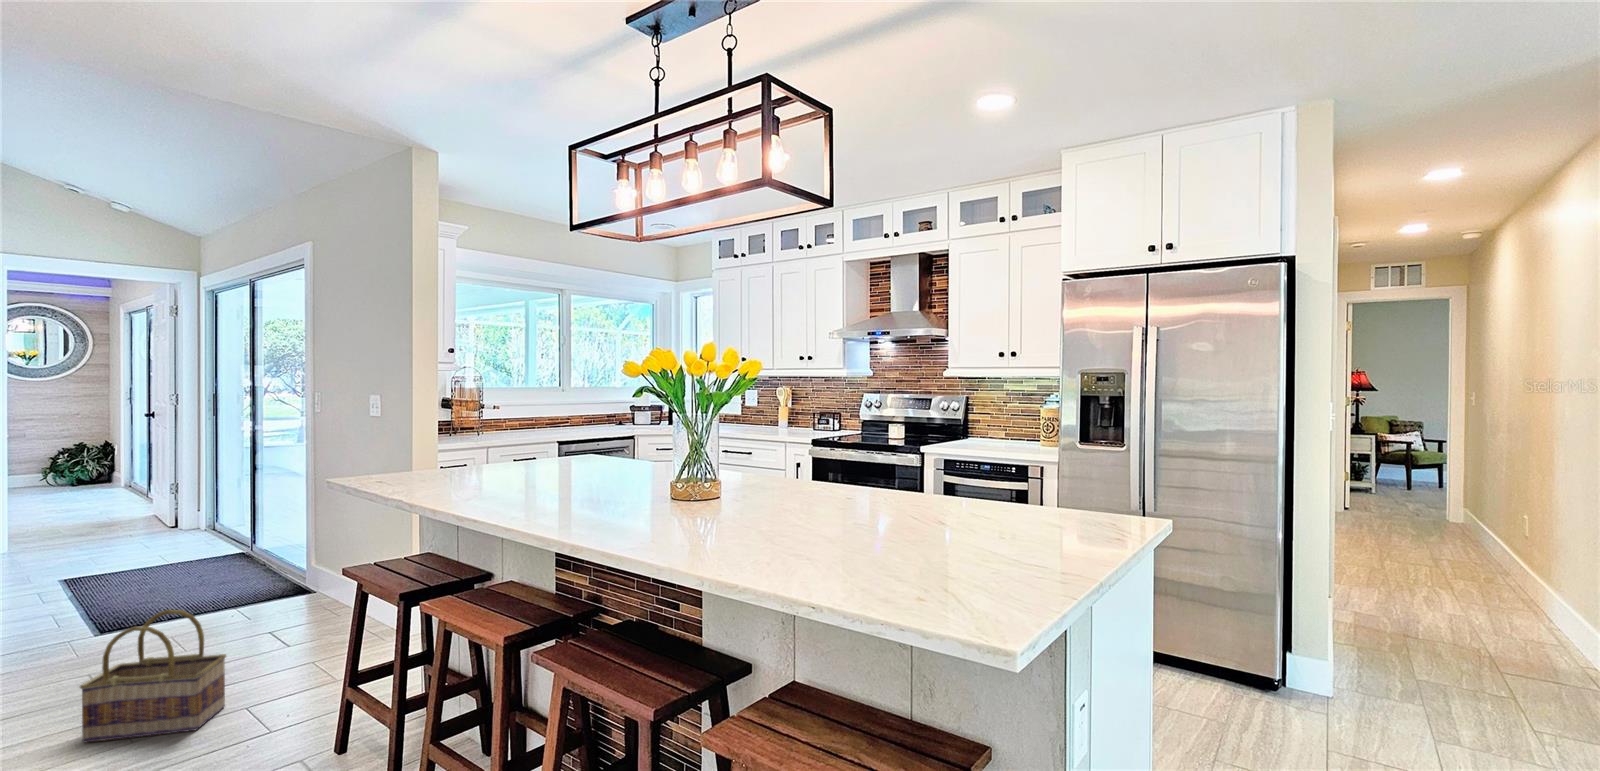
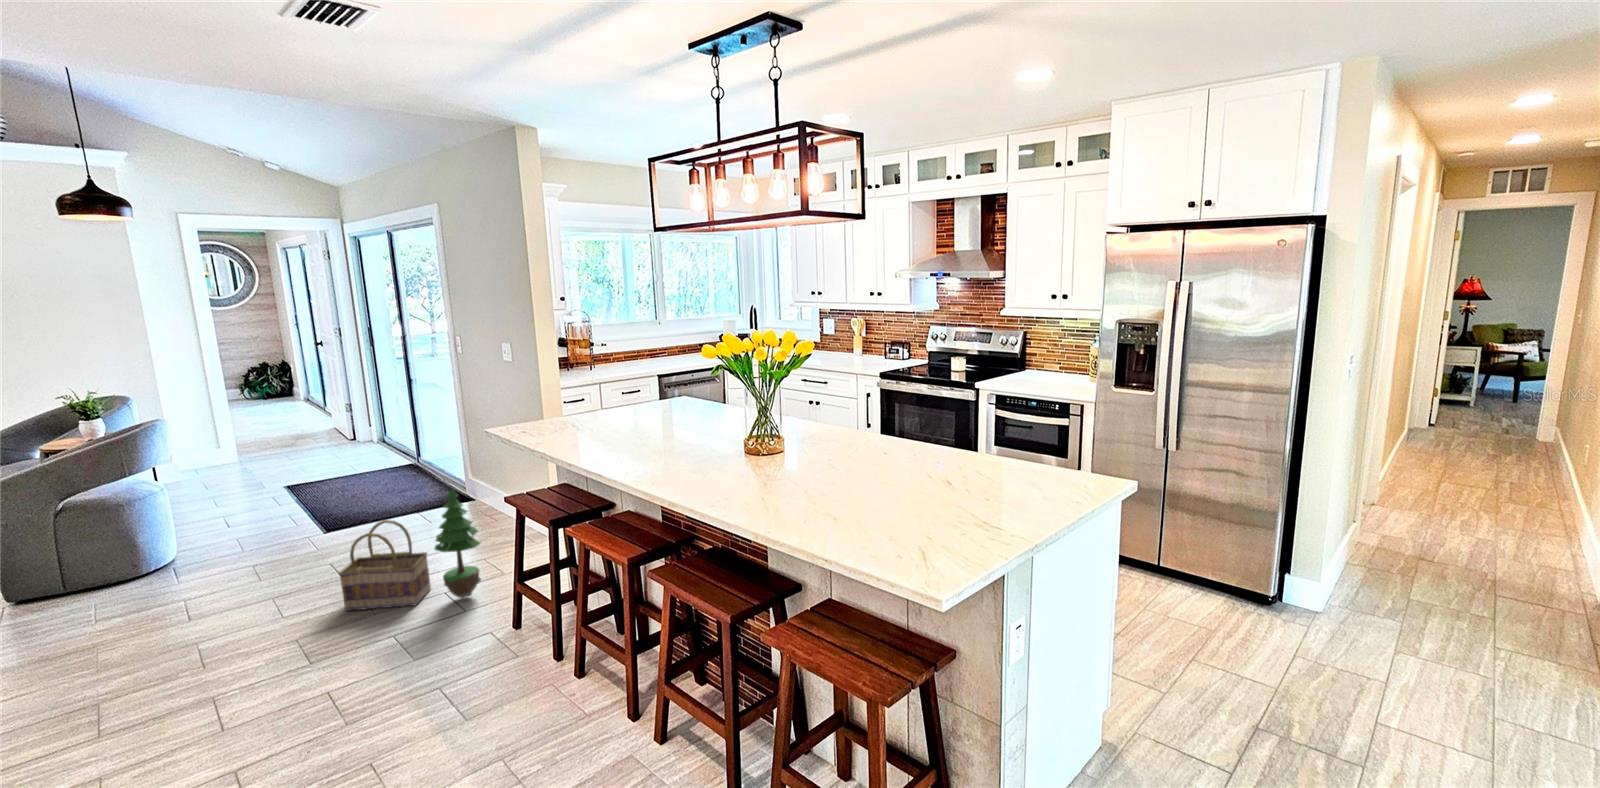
potted tree: none [233,560,306,718] -> present [434,488,481,598]

